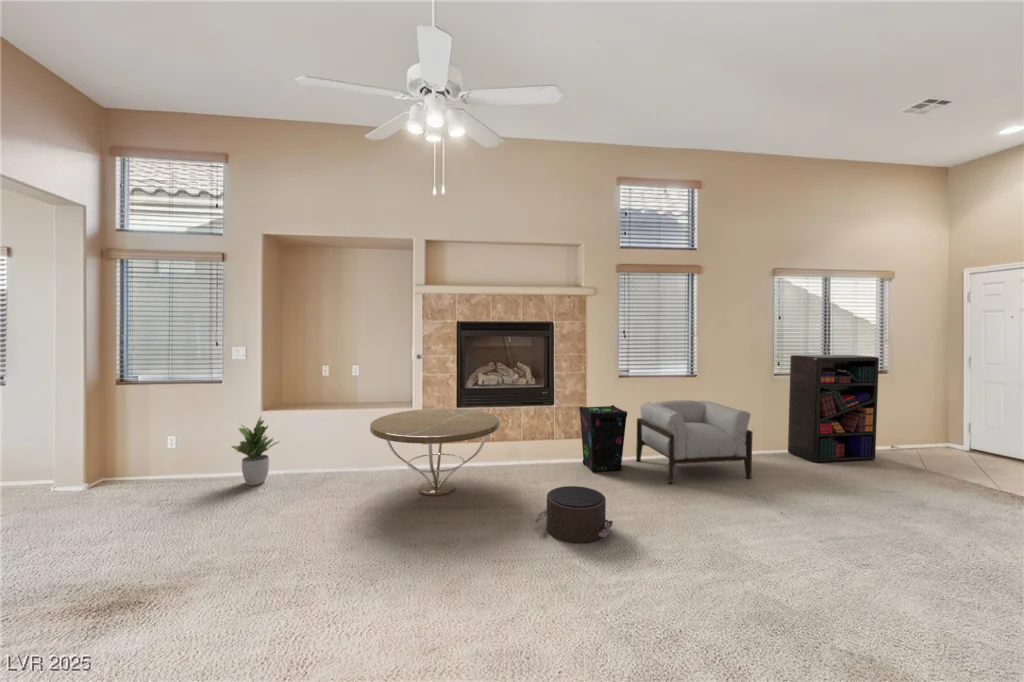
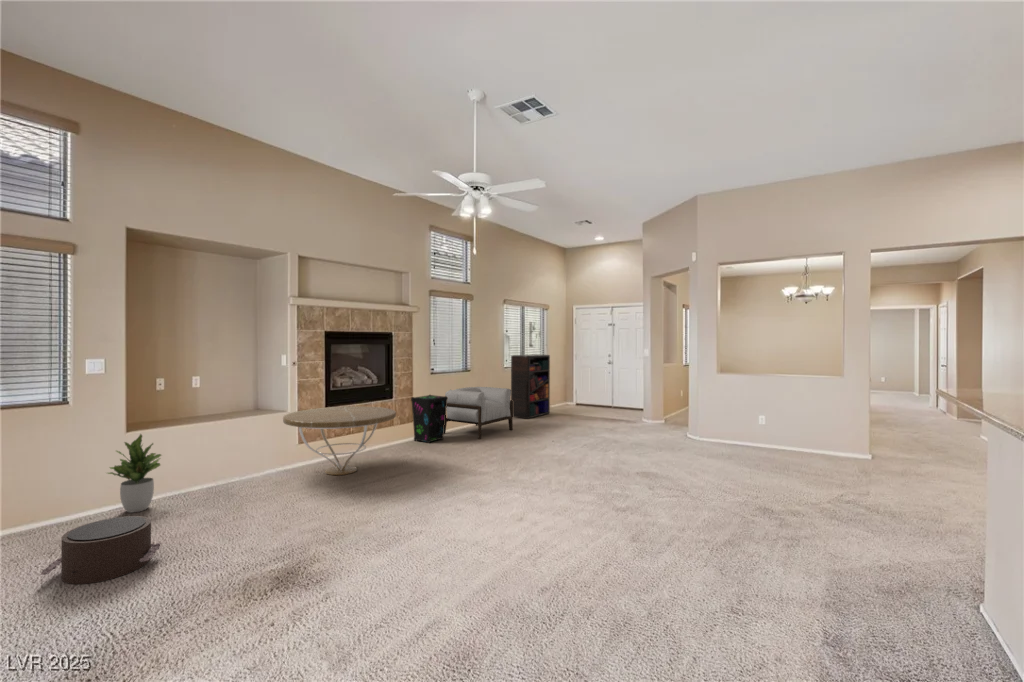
pouf: present [535,486,613,543] -> present [40,516,161,584]

